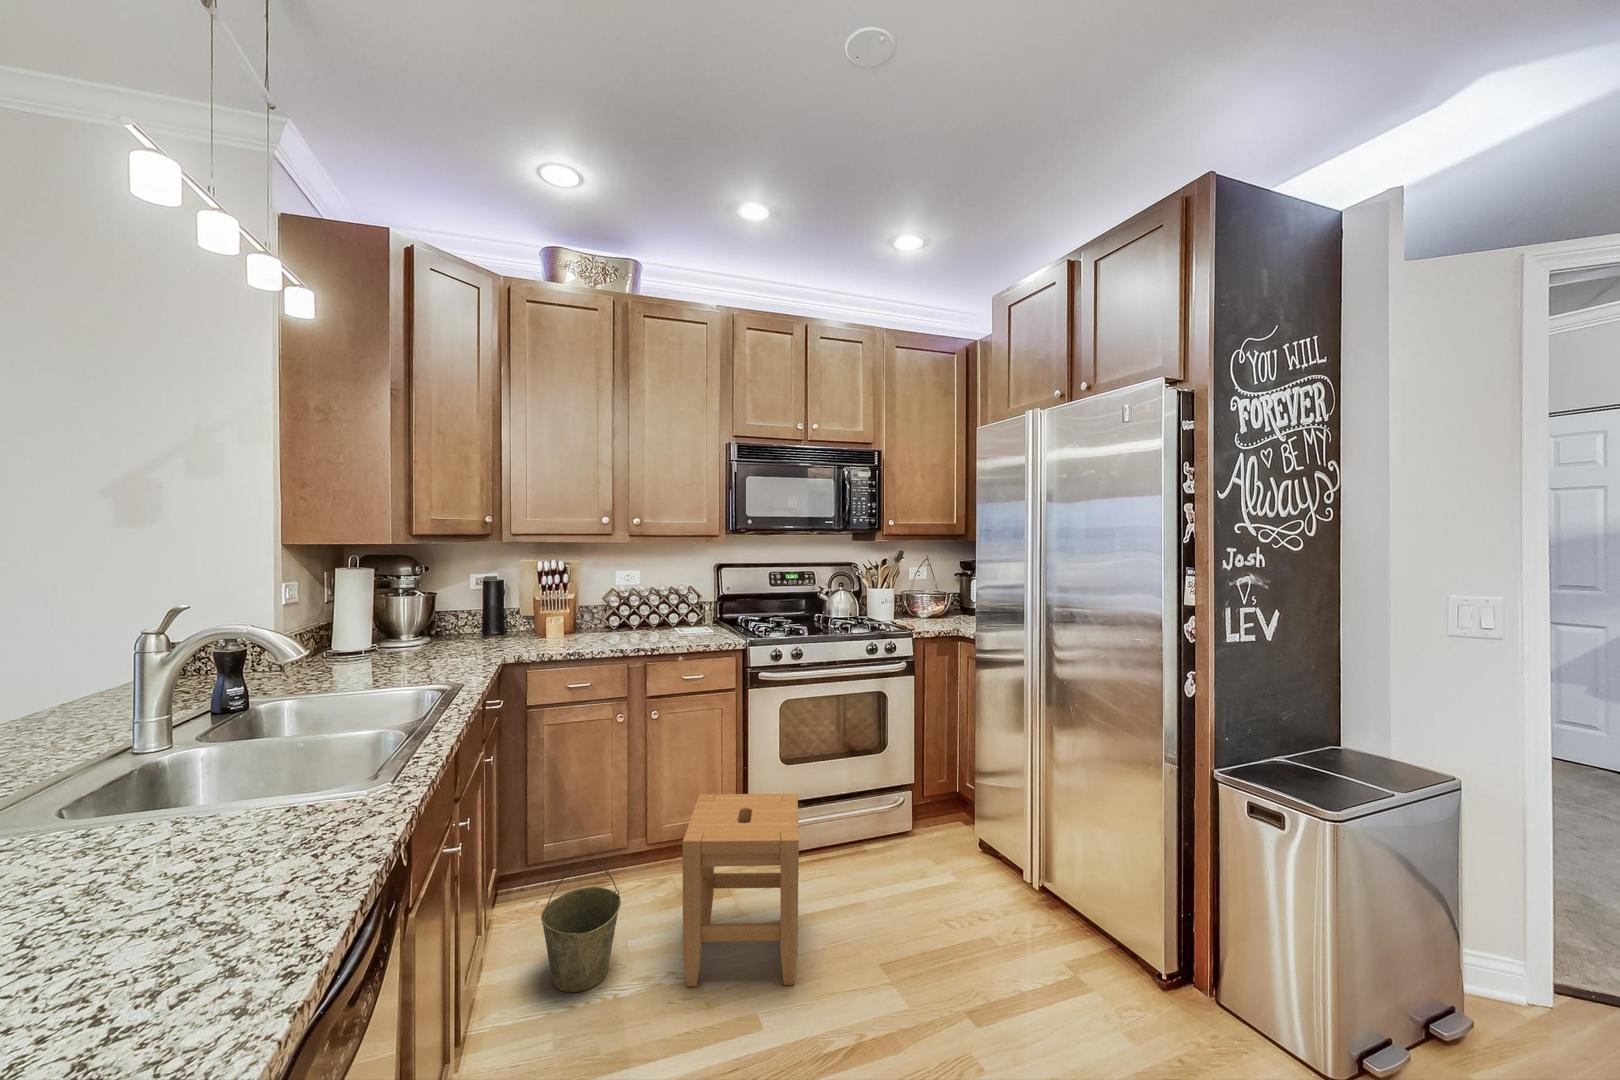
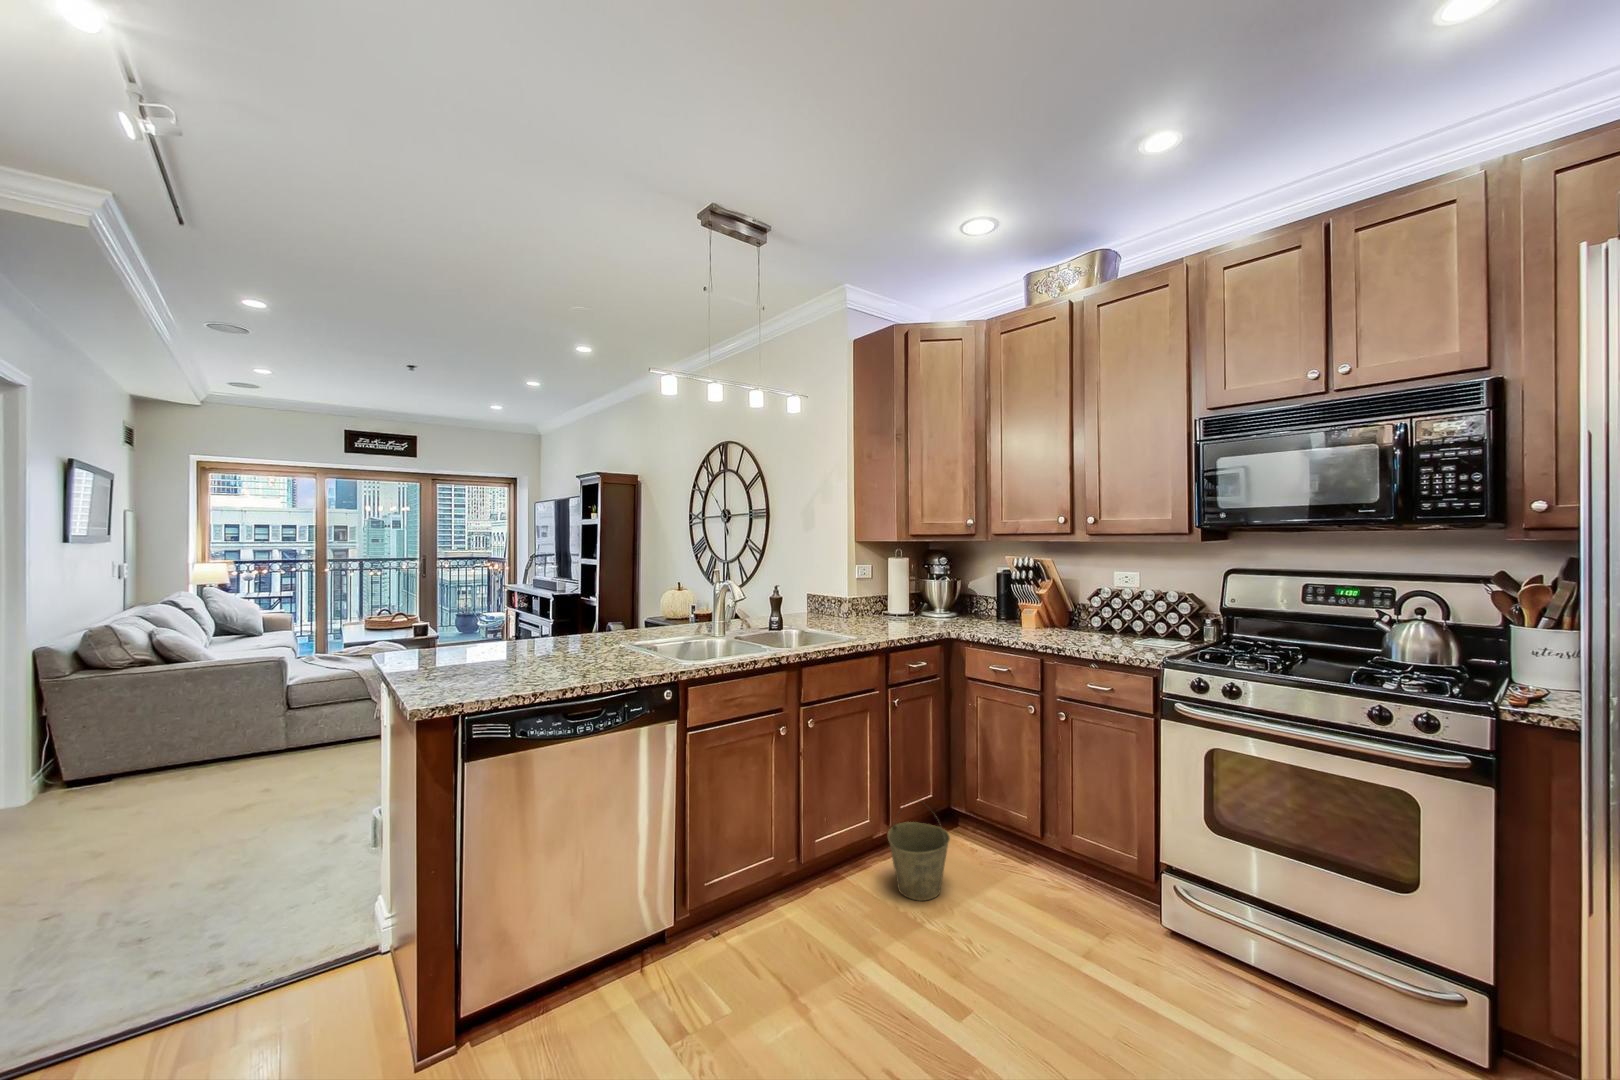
stool: present [683,794,799,987] -> none [947,796,1110,1017]

